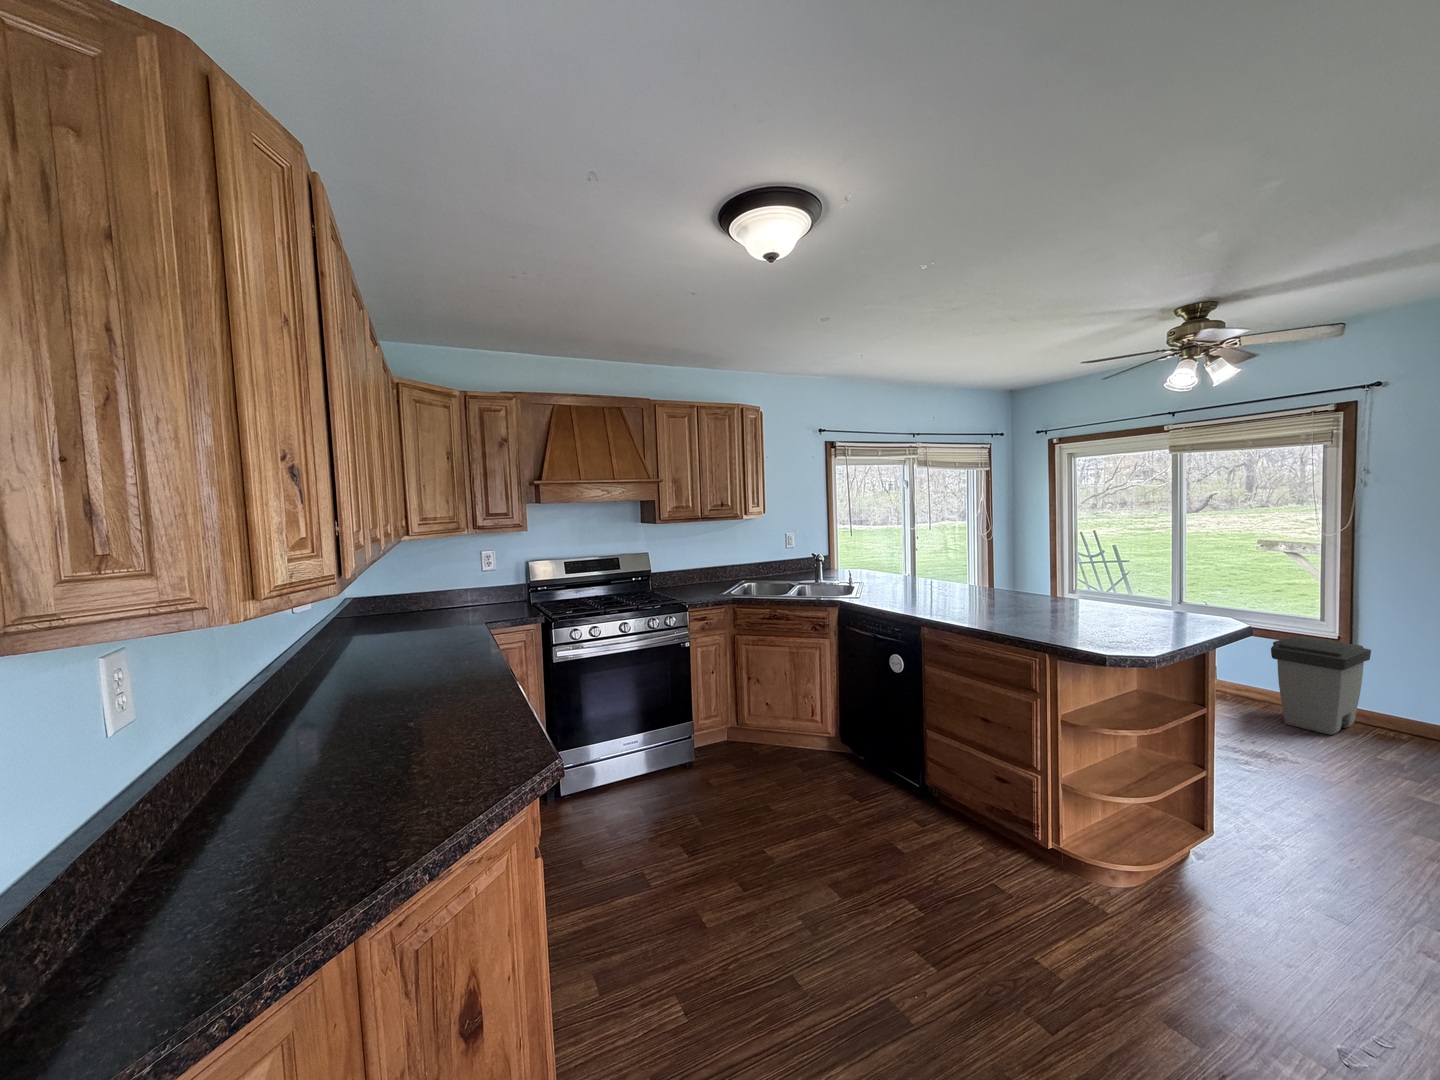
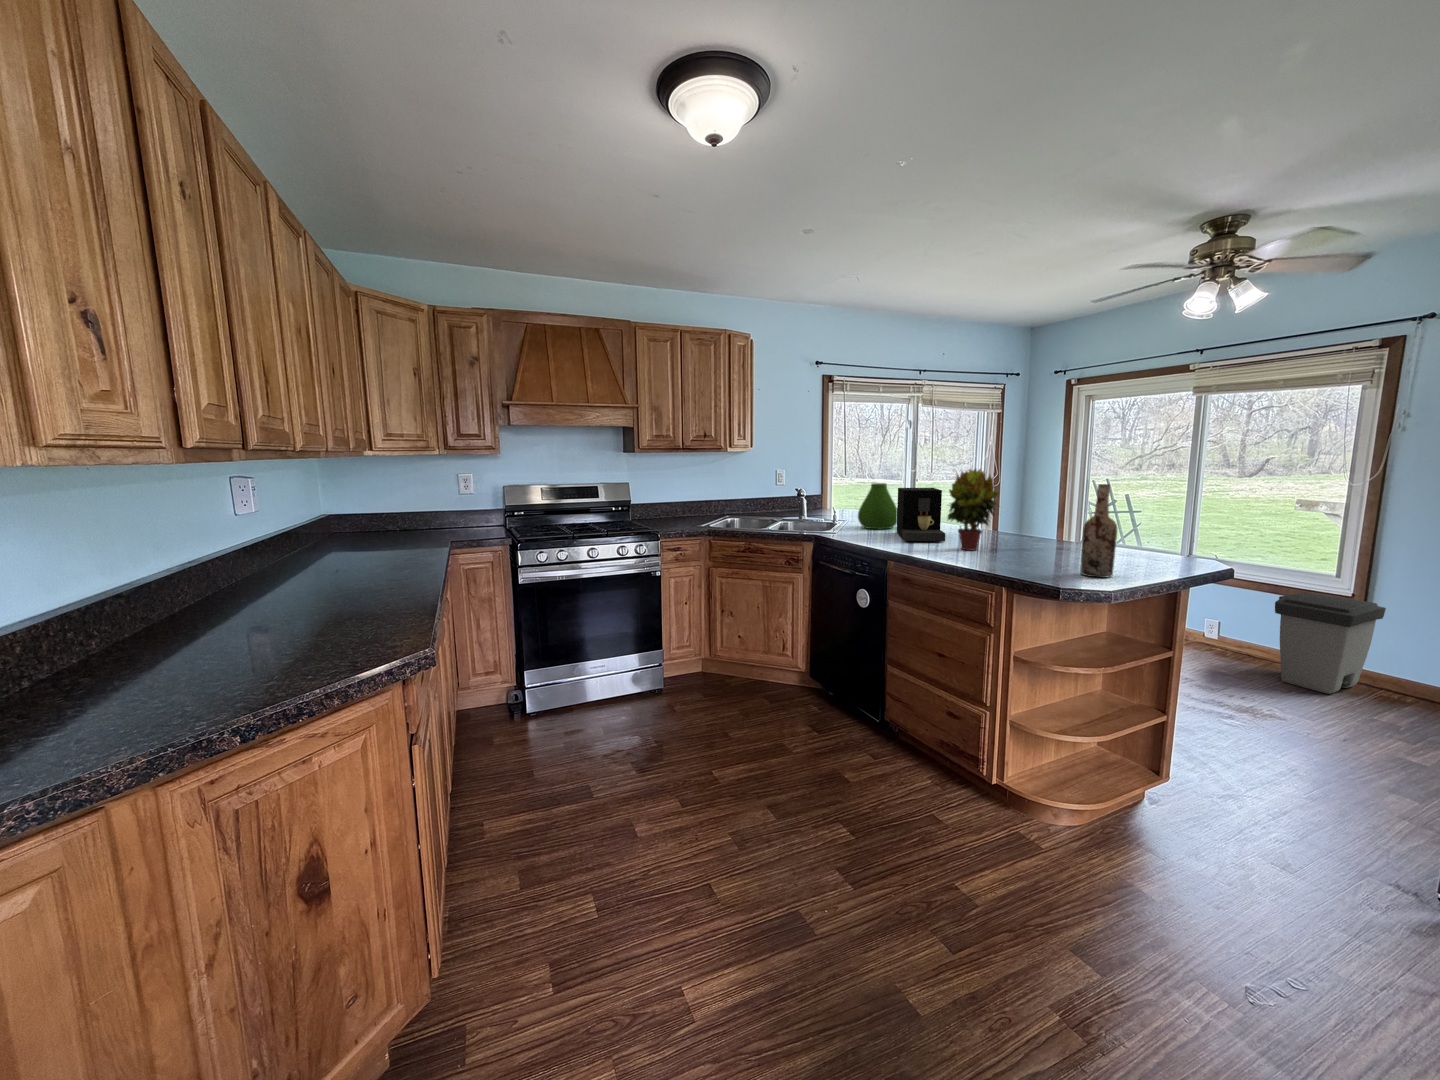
potted plant: none [973,537,1031,616] -> present [948,469,999,550]
vase: none [878,548,918,593] -> present [858,483,897,529]
coffee maker: none [919,553,973,607] -> present [897,488,945,541]
wine bottle: none [1120,557,1152,644] -> present [1080,484,1117,578]

